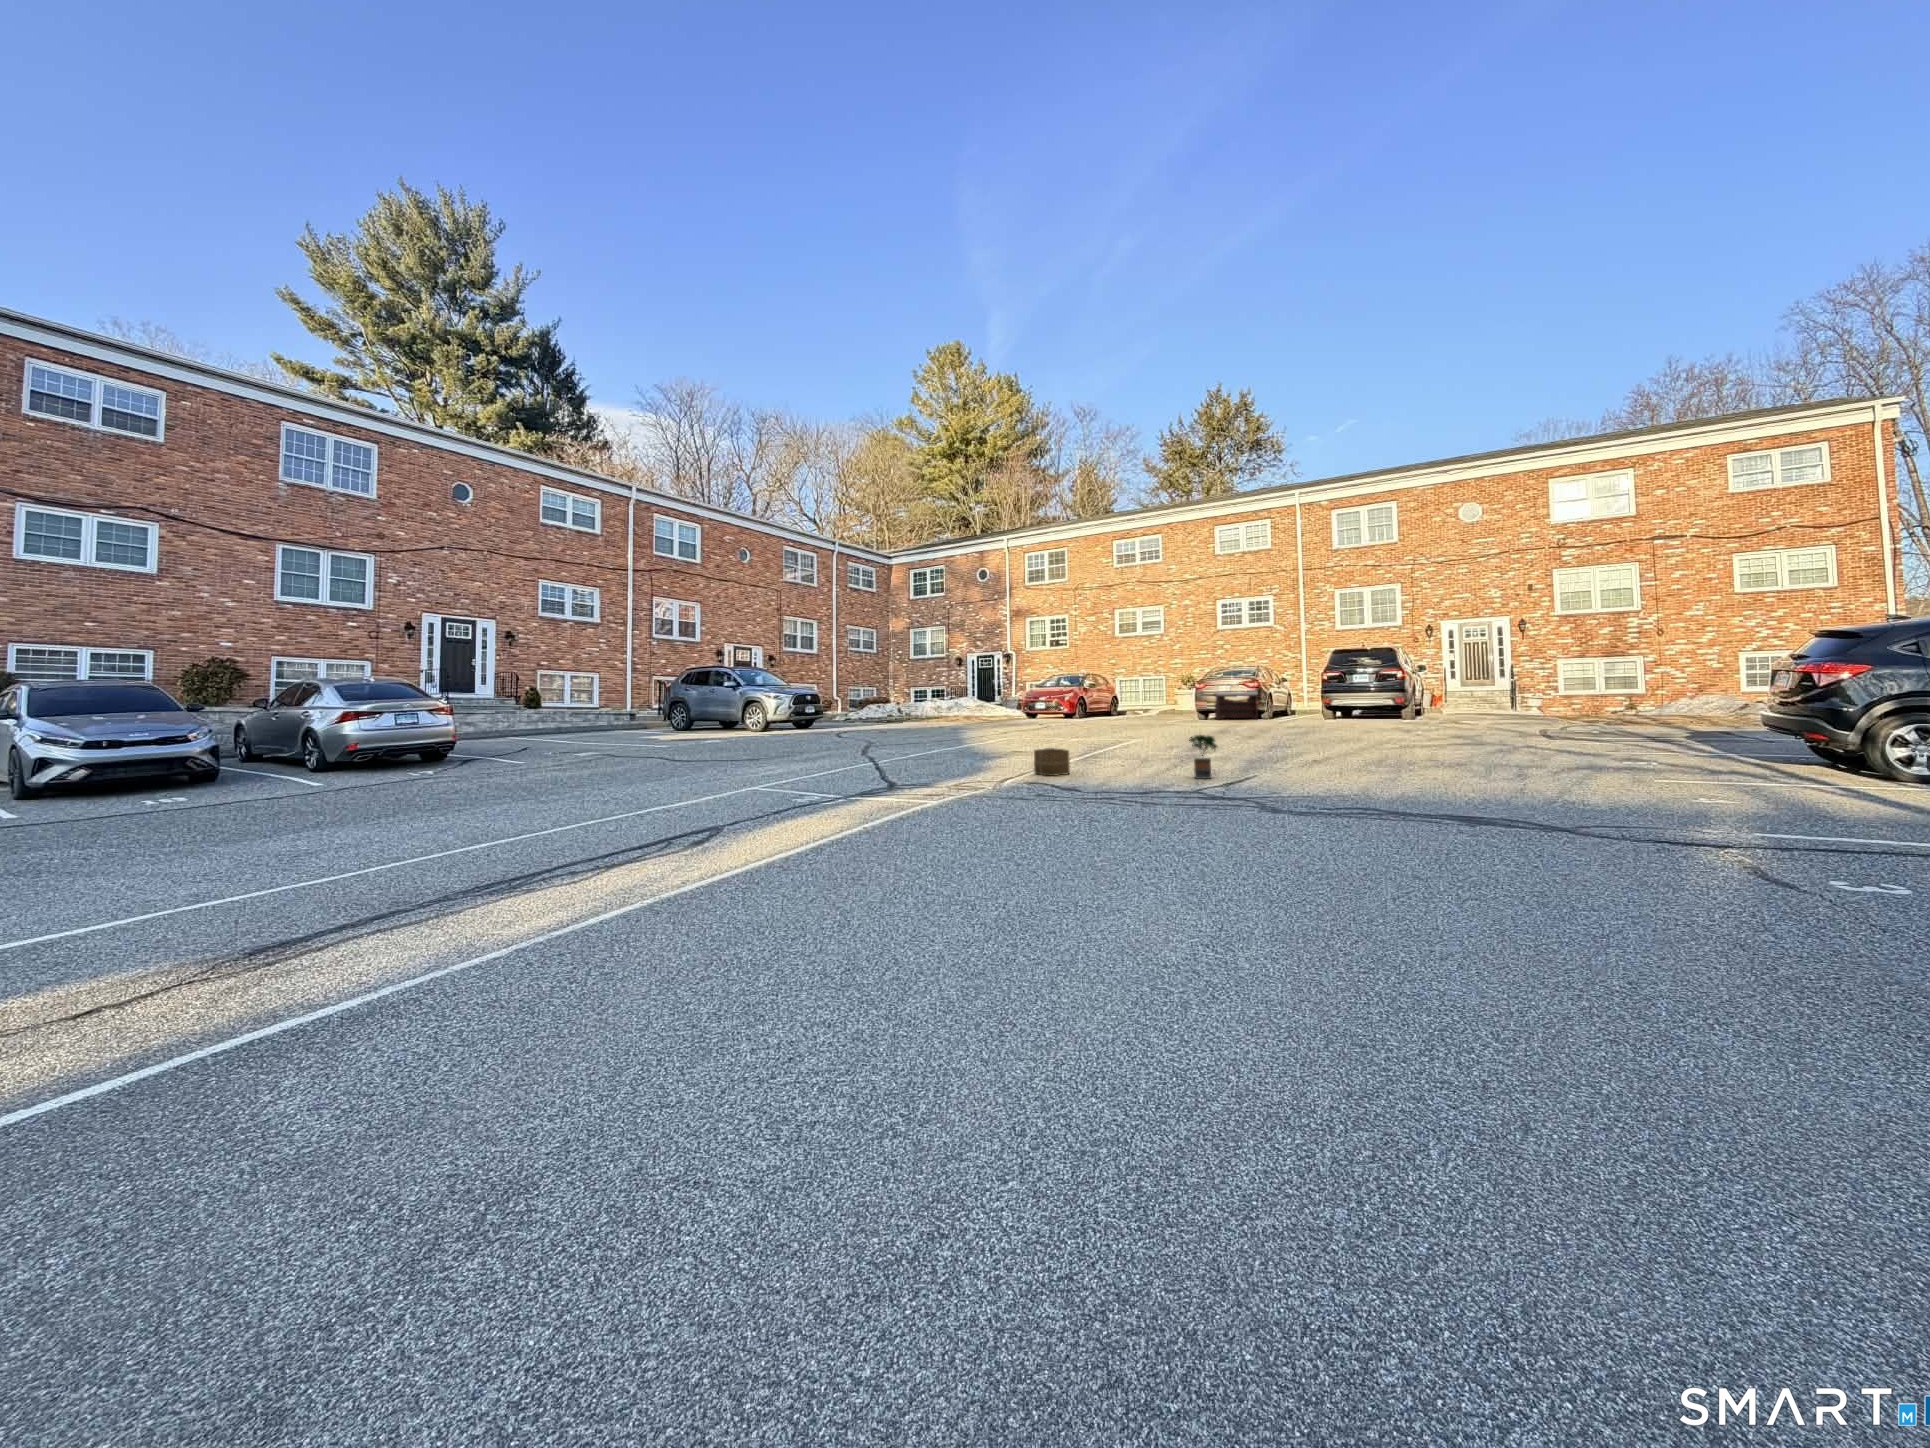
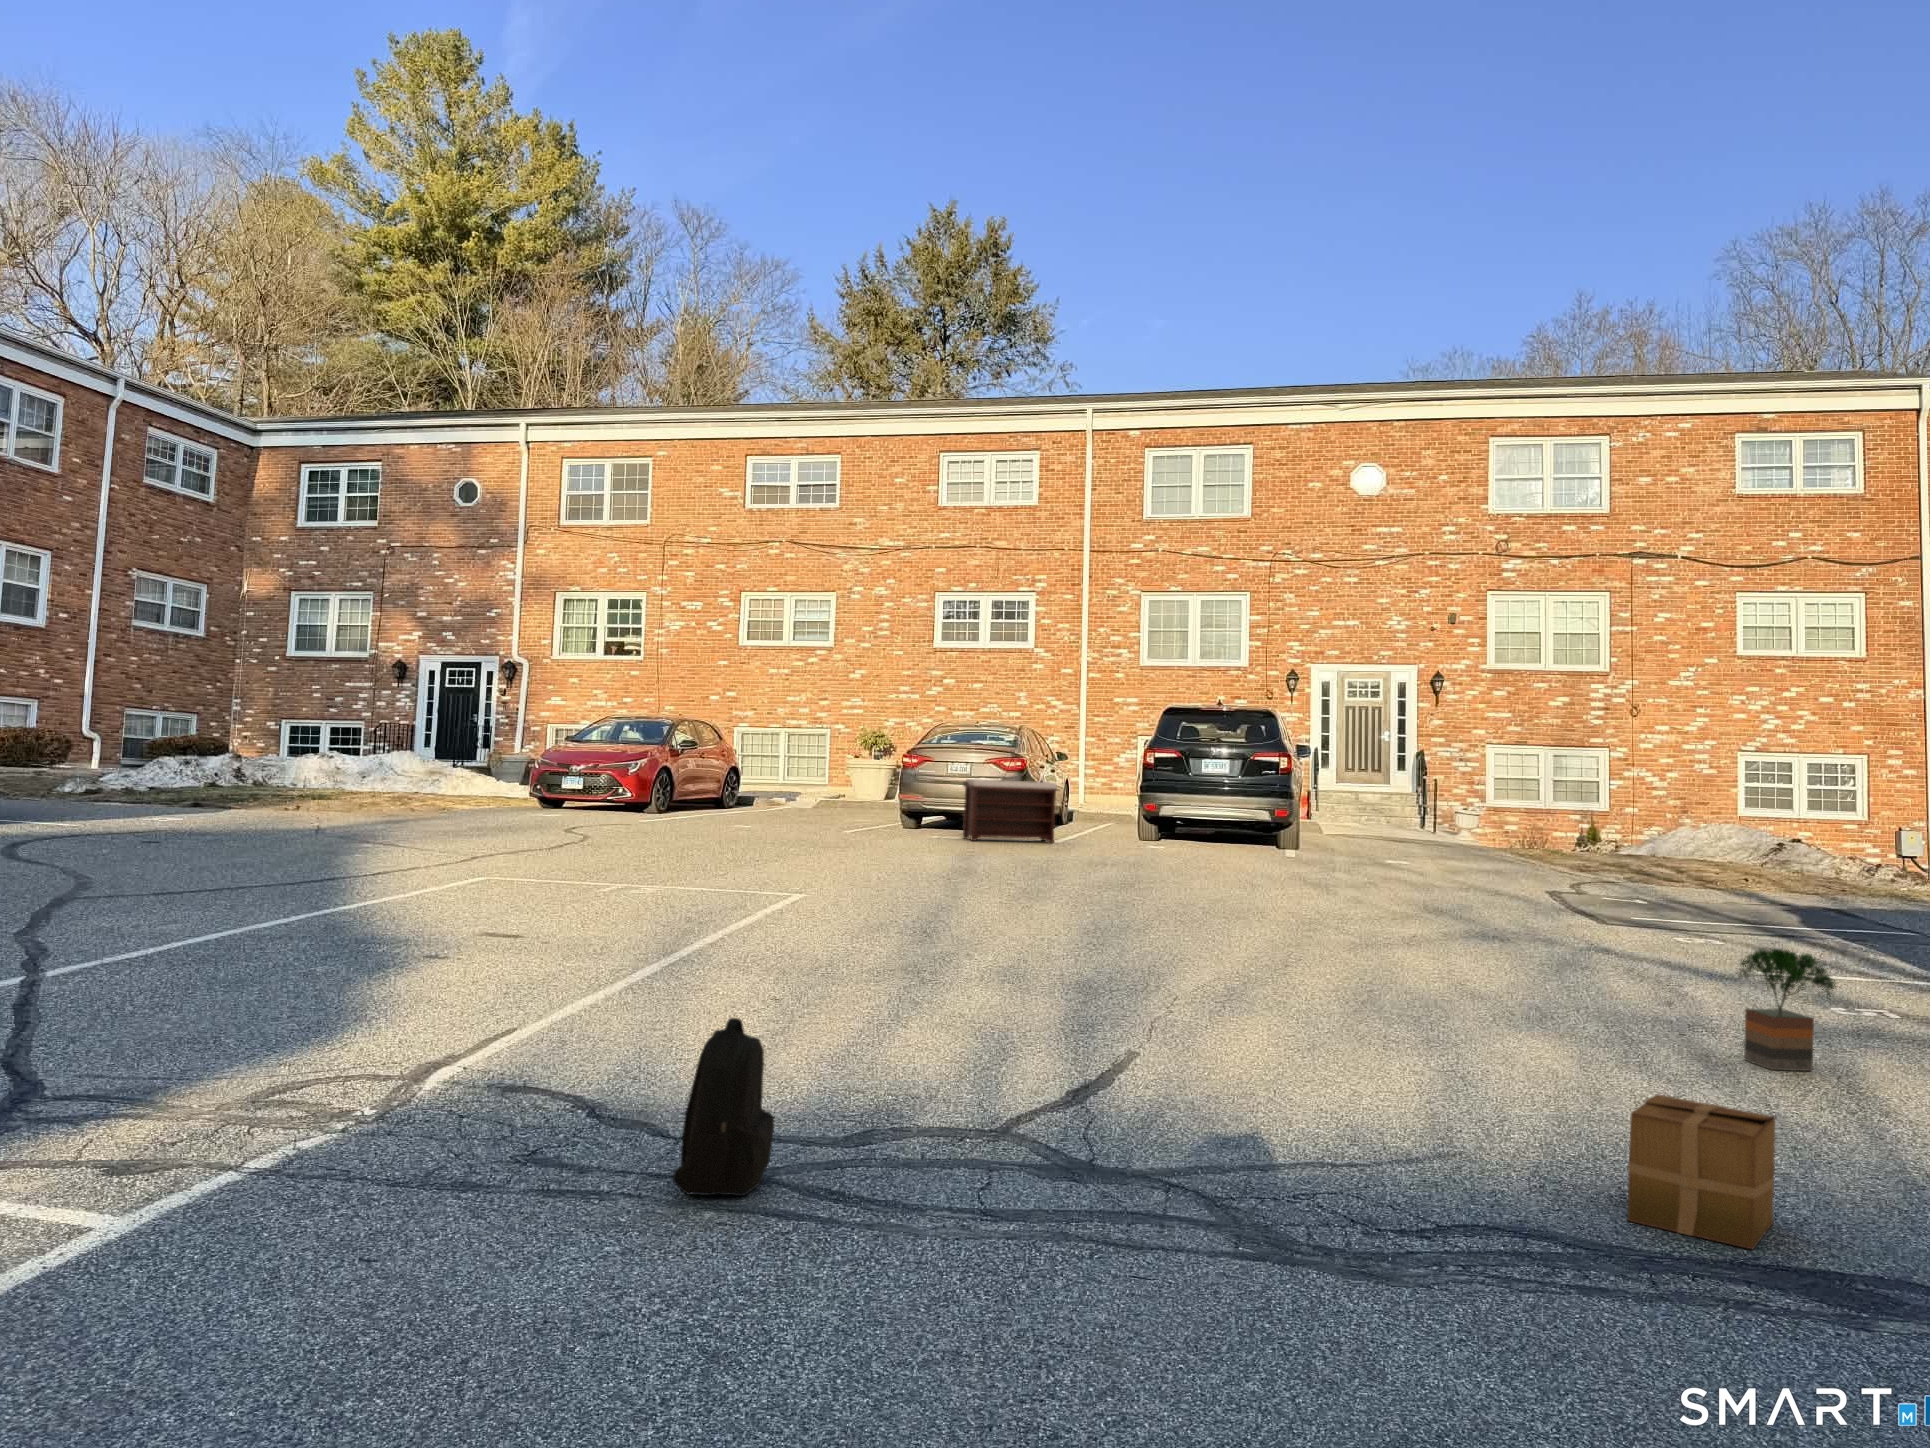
potted tree: present [1189,735,1217,779] -> present [1736,949,1836,1071]
backpack: none [1072,739,1095,779] -> present [673,1018,774,1196]
cardboard box: present [1034,748,1070,776] -> present [1627,1095,1775,1249]

